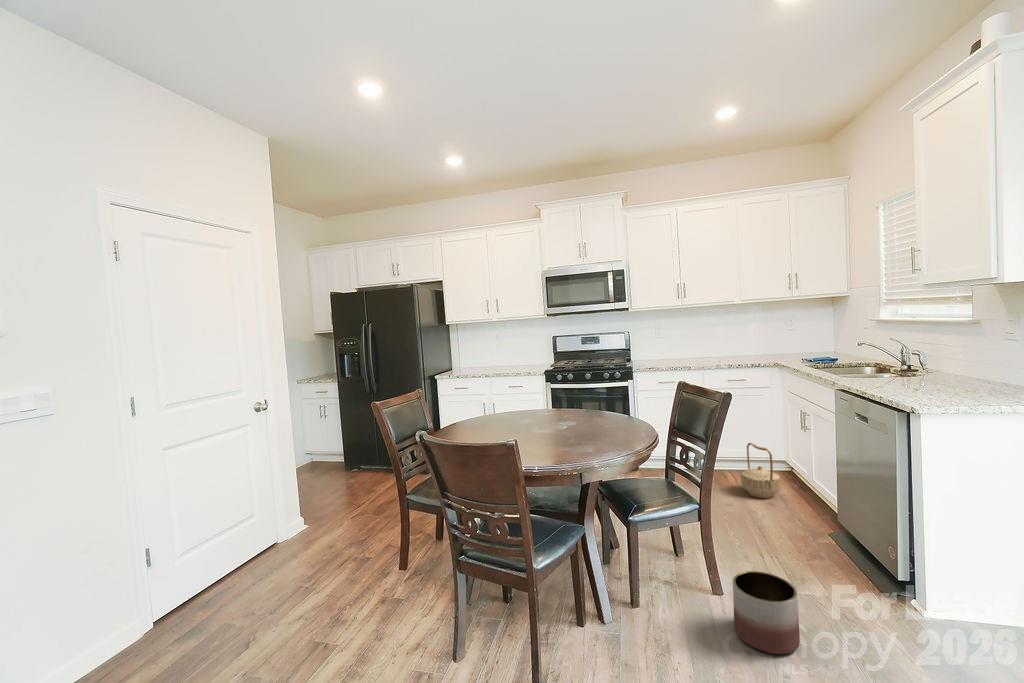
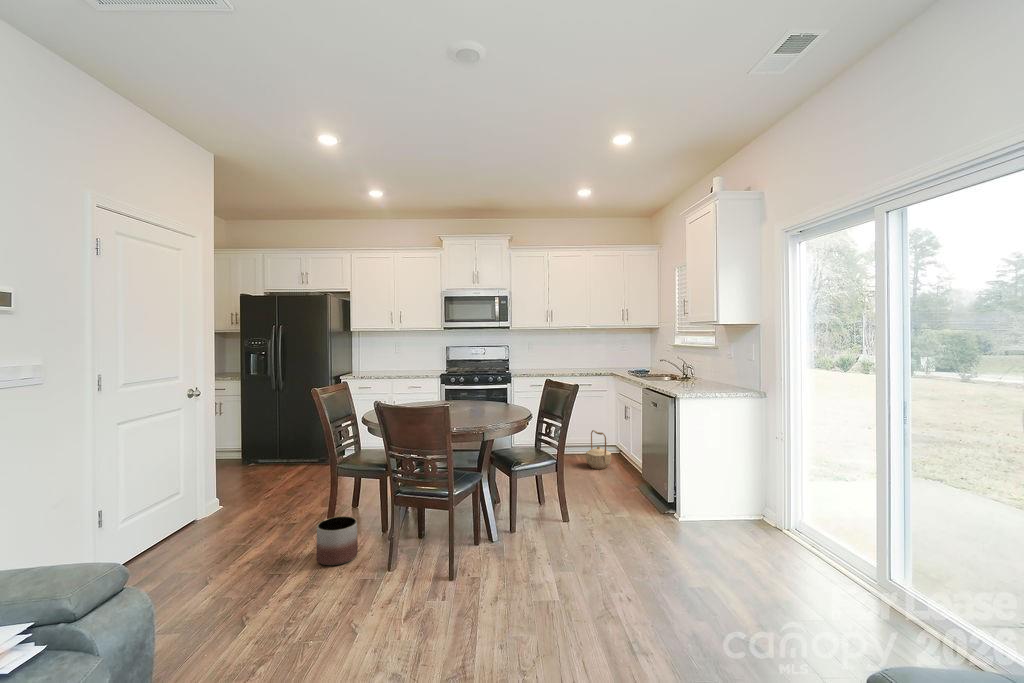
planter: present [733,571,800,654] -> present [317,516,358,566]

